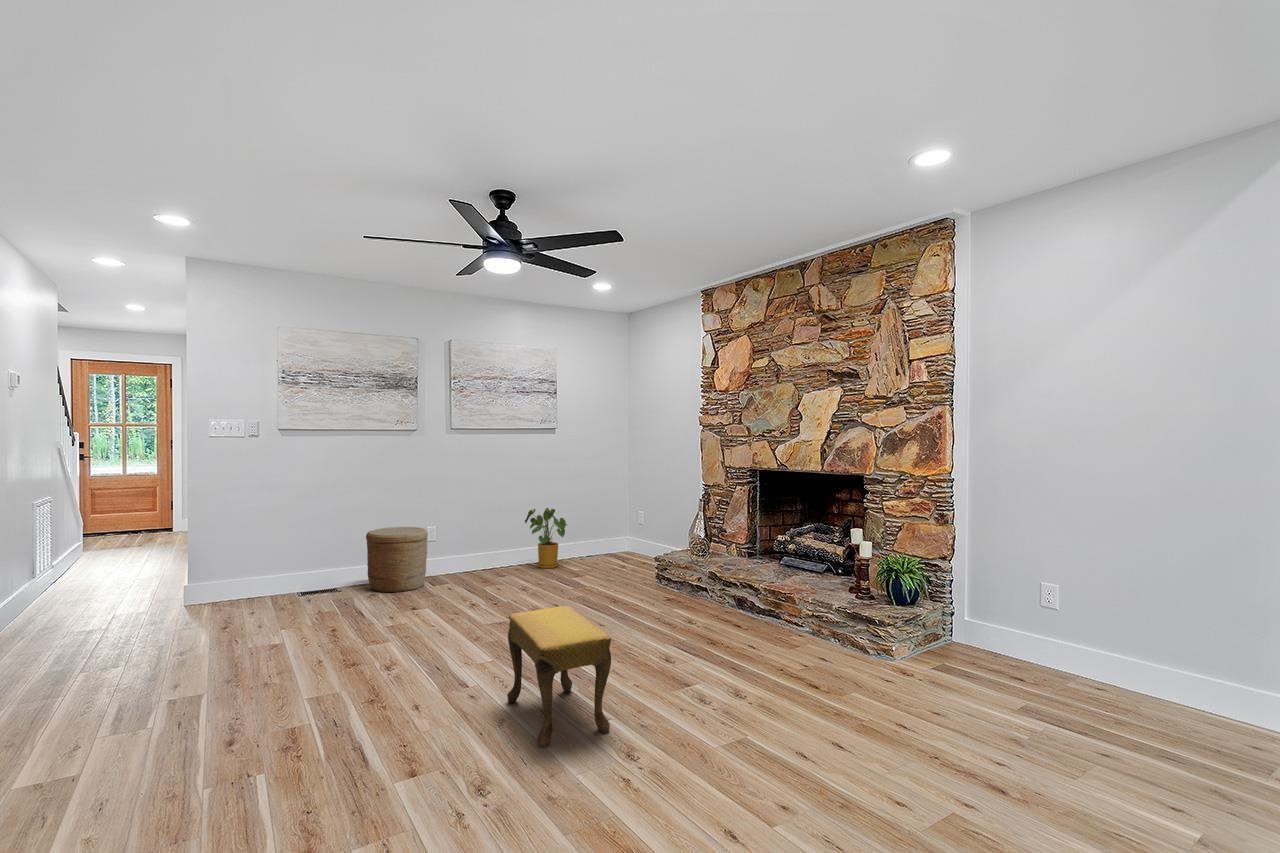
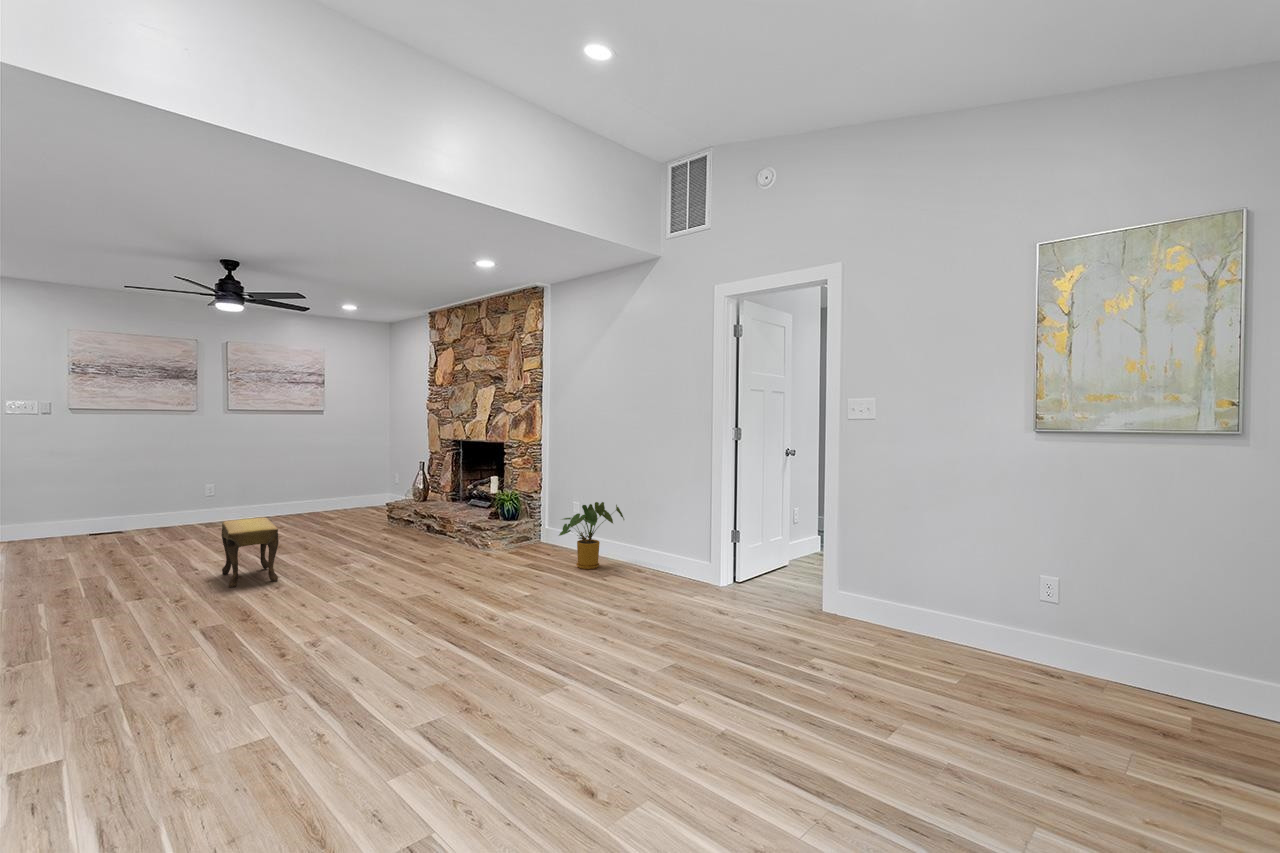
house plant: present [525,508,567,568] -> present [559,502,624,569]
woven basket: present [366,527,428,593] -> none [149,484,203,531]

